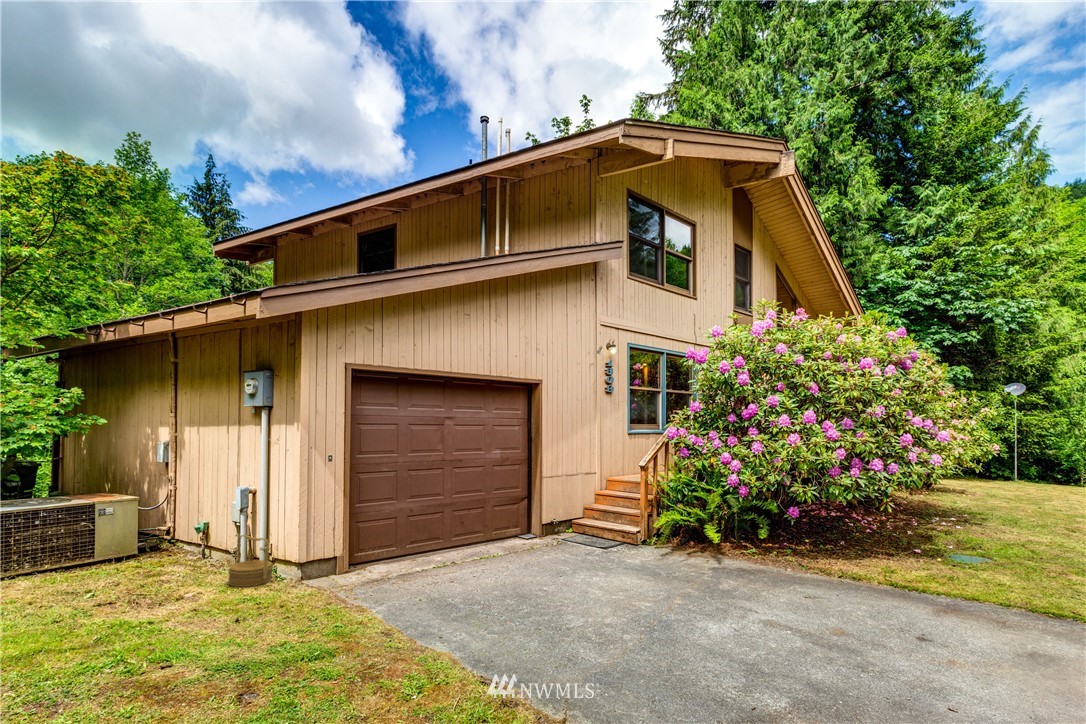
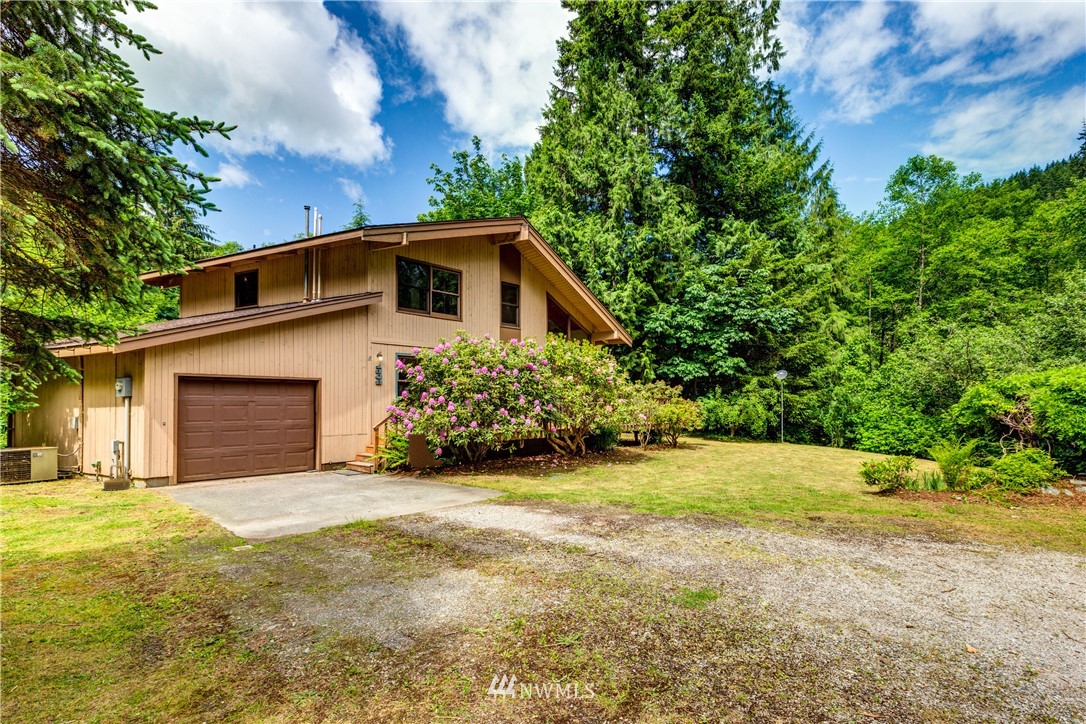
lounge chair: none [724,476,777,561] -> present [408,434,444,476]

